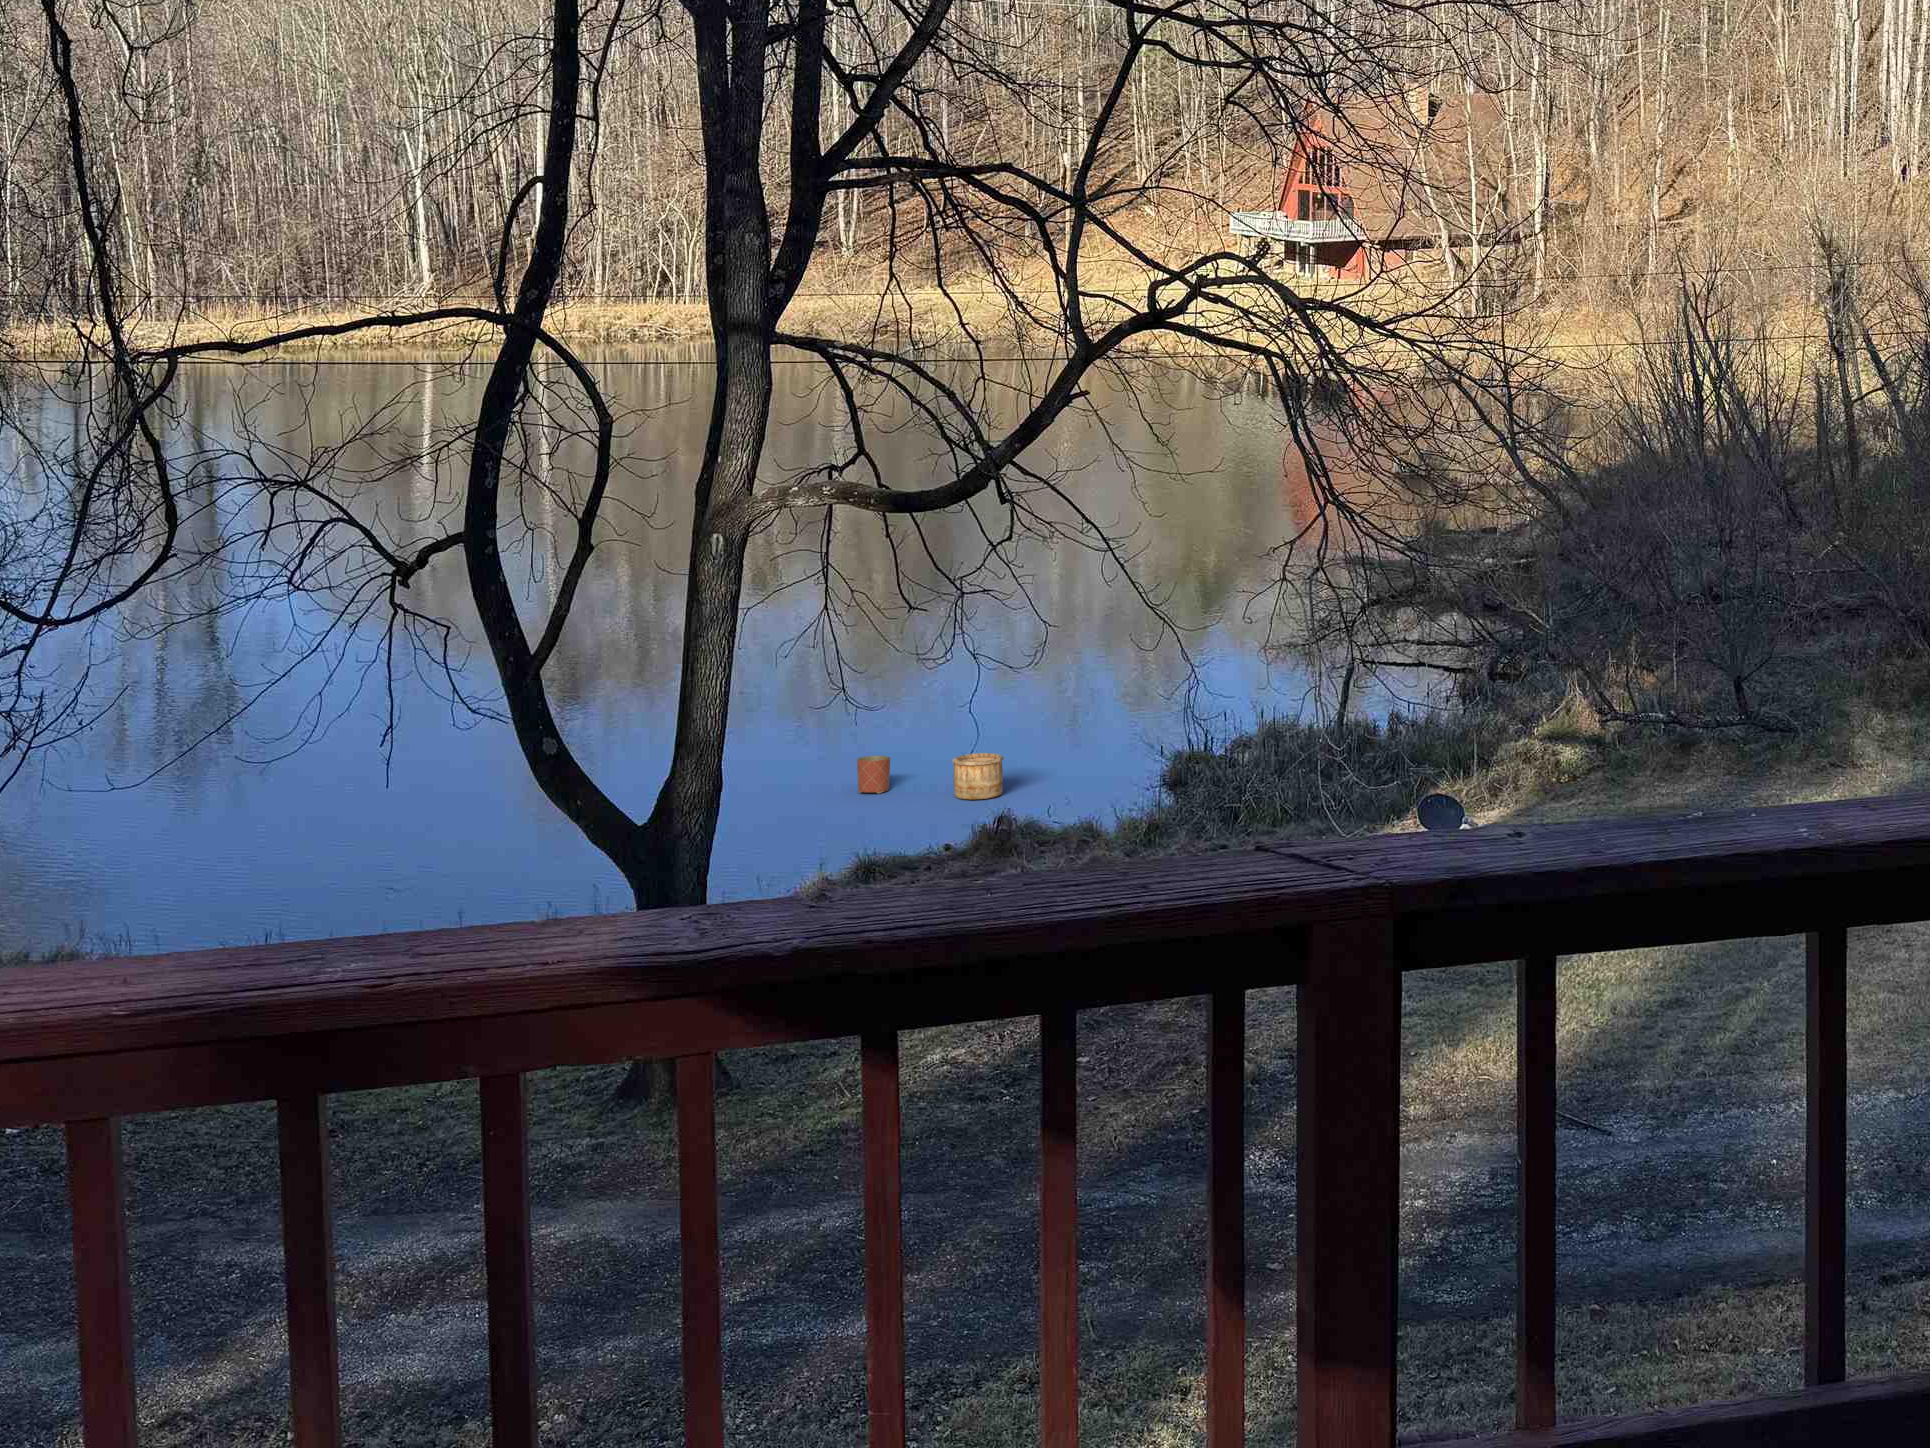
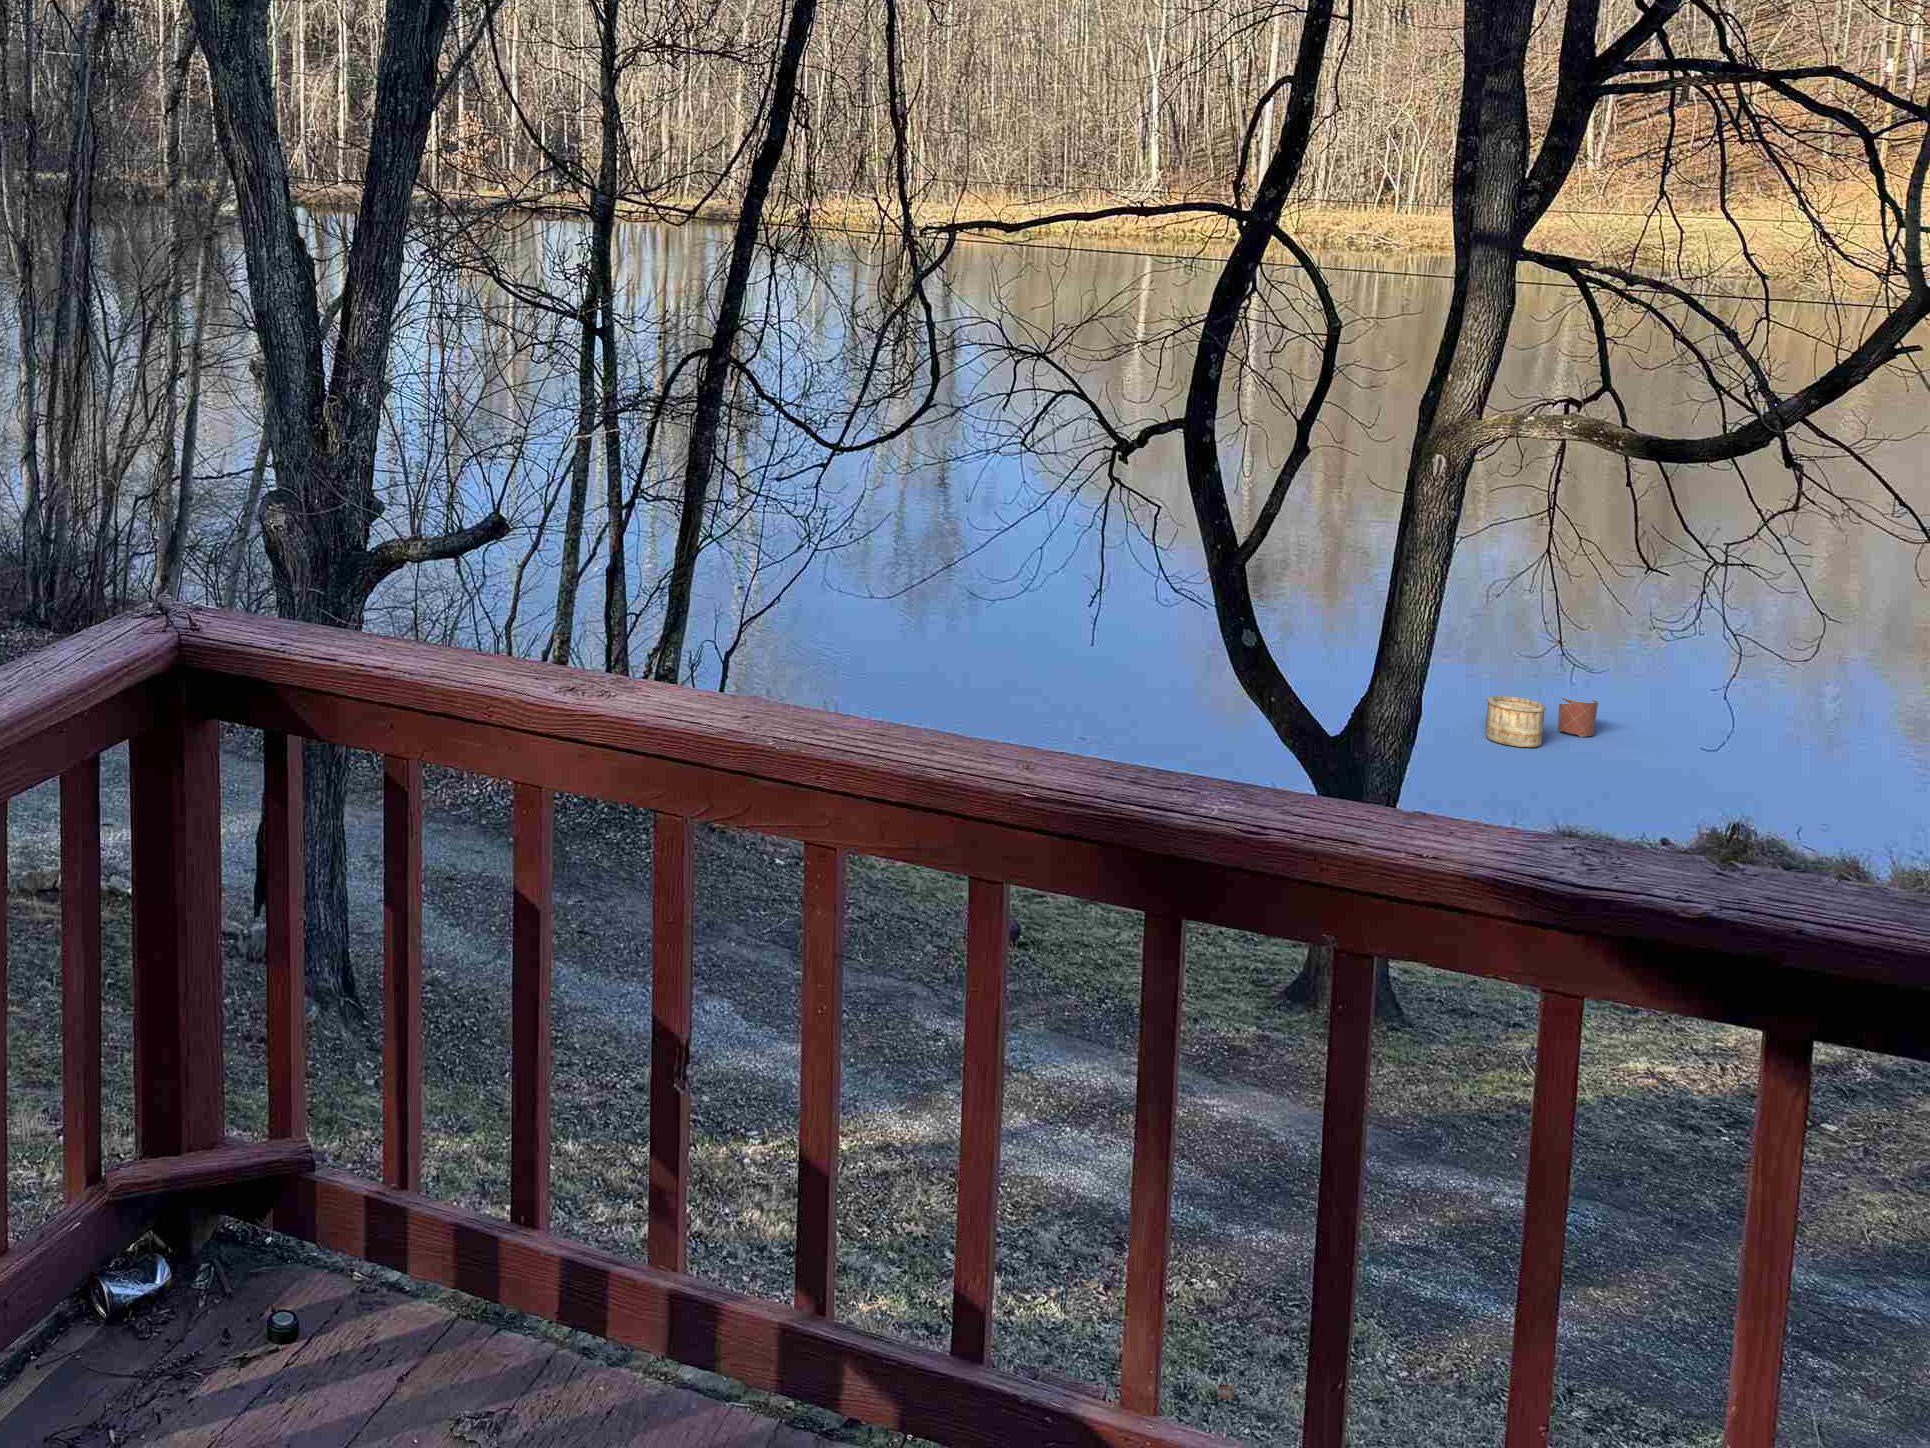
wooden bucket: present [952,753,1004,800] -> present [1486,696,1546,747]

